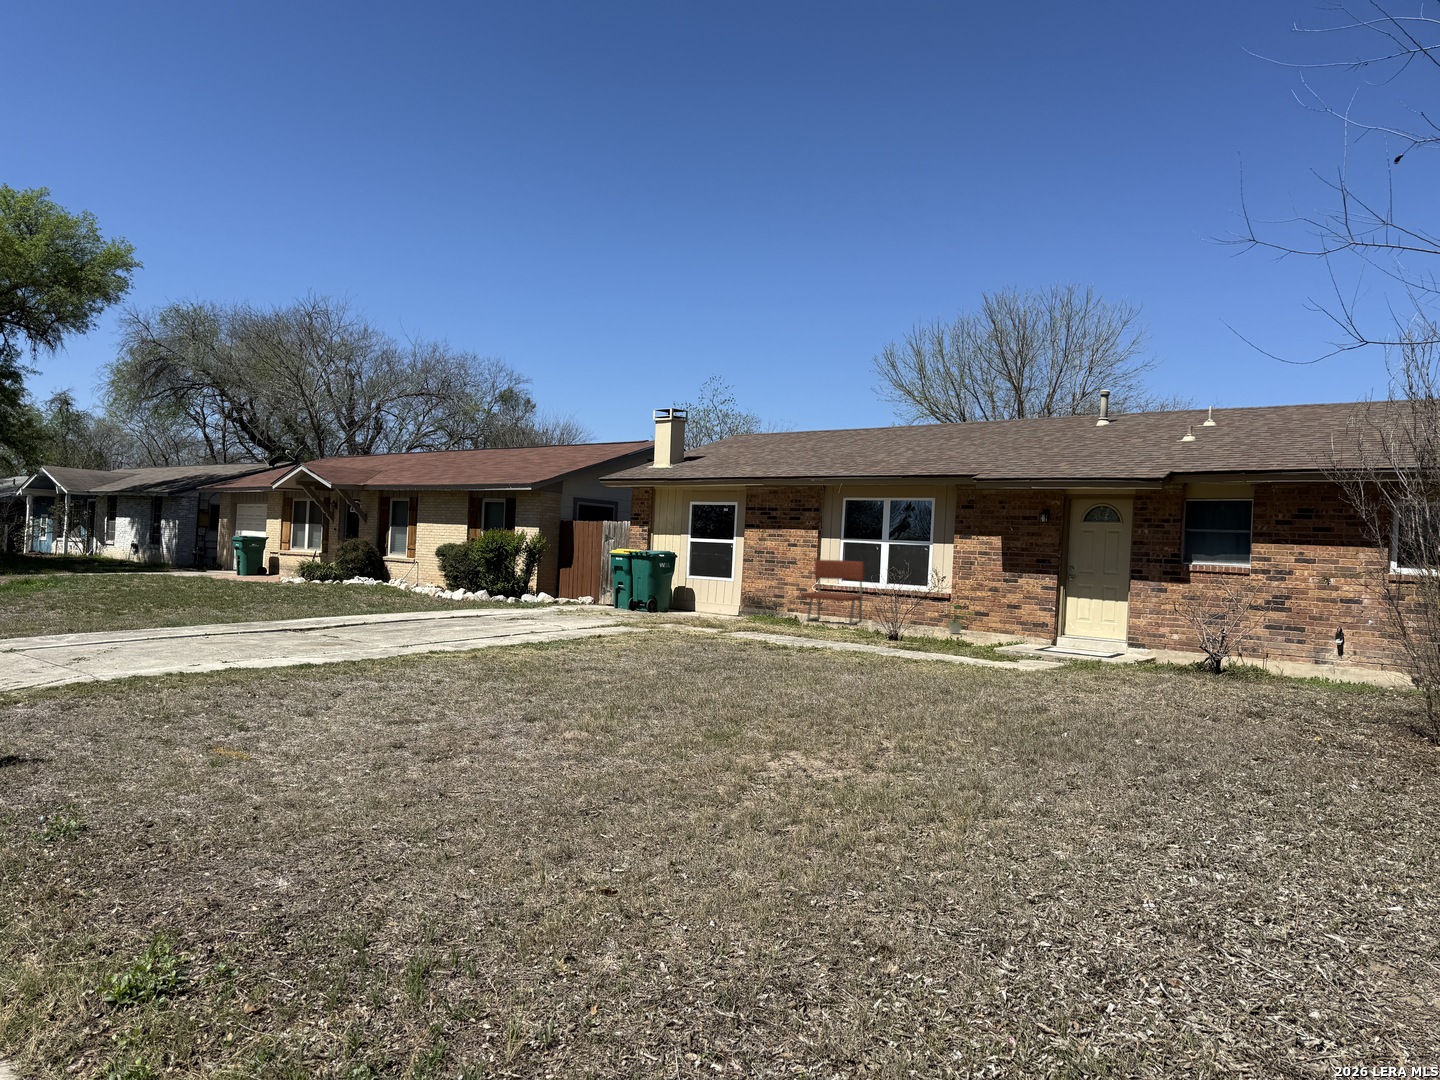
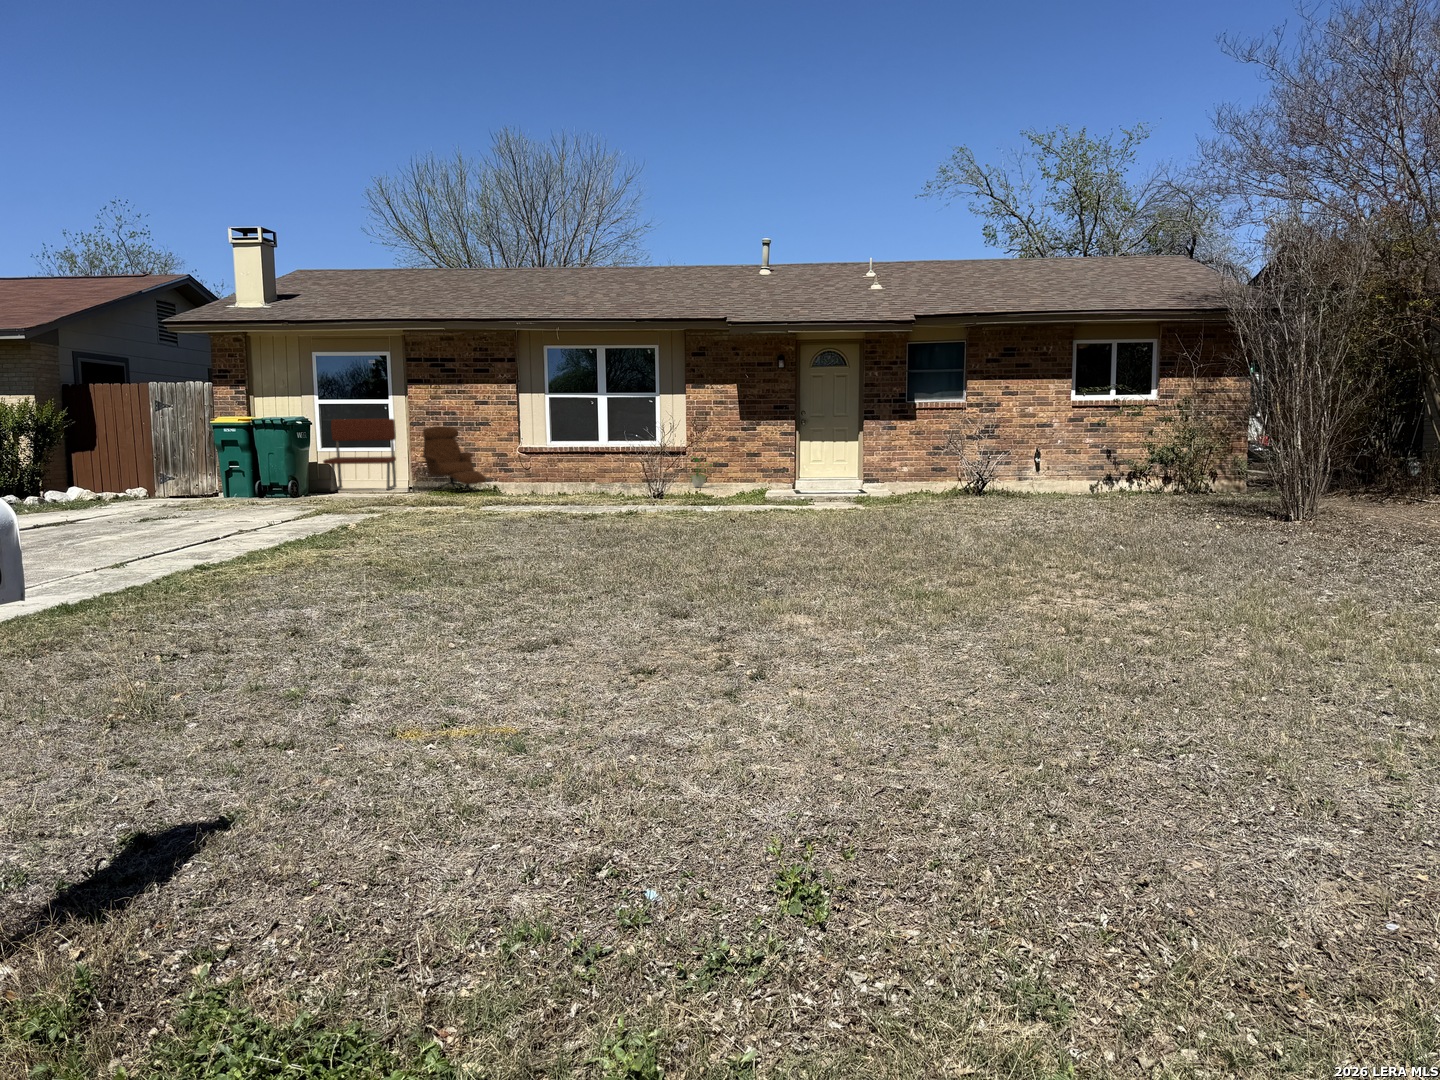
bench: present [801,560,864,625] -> present [323,419,397,491]
lounge chair: none [740,563,781,620] -> present [422,426,486,491]

